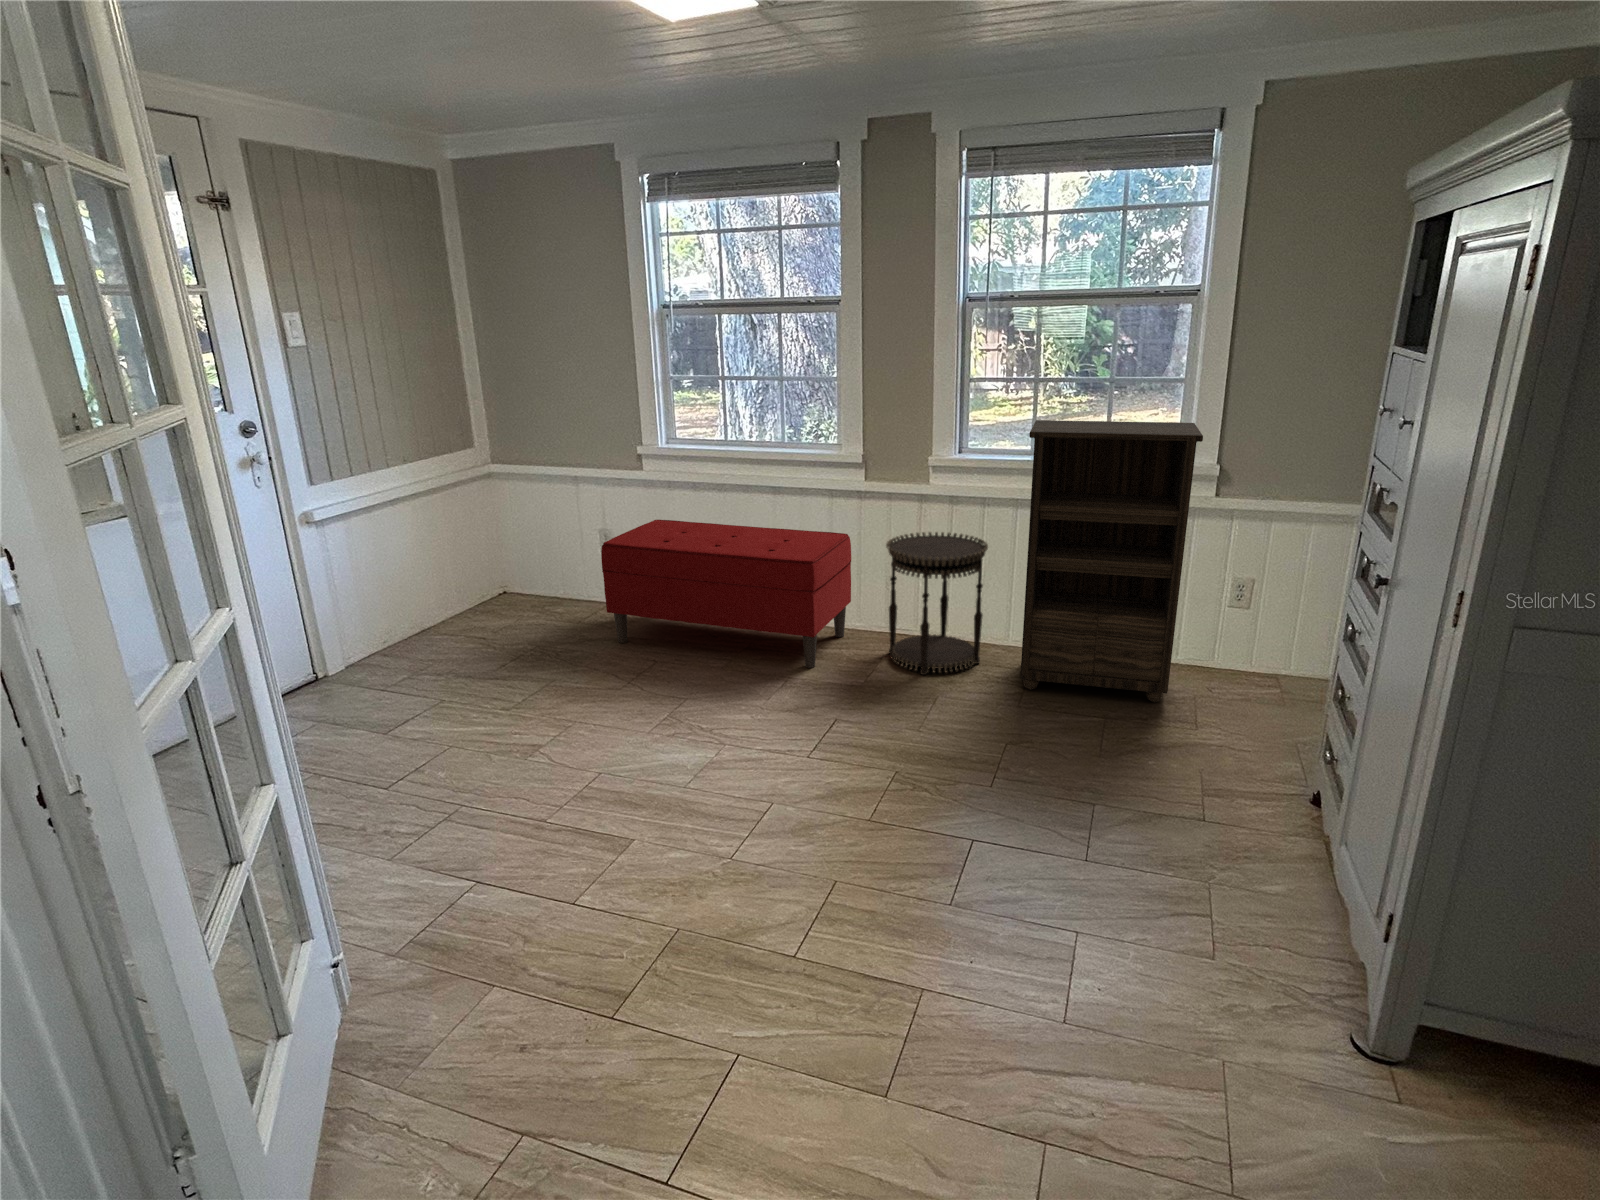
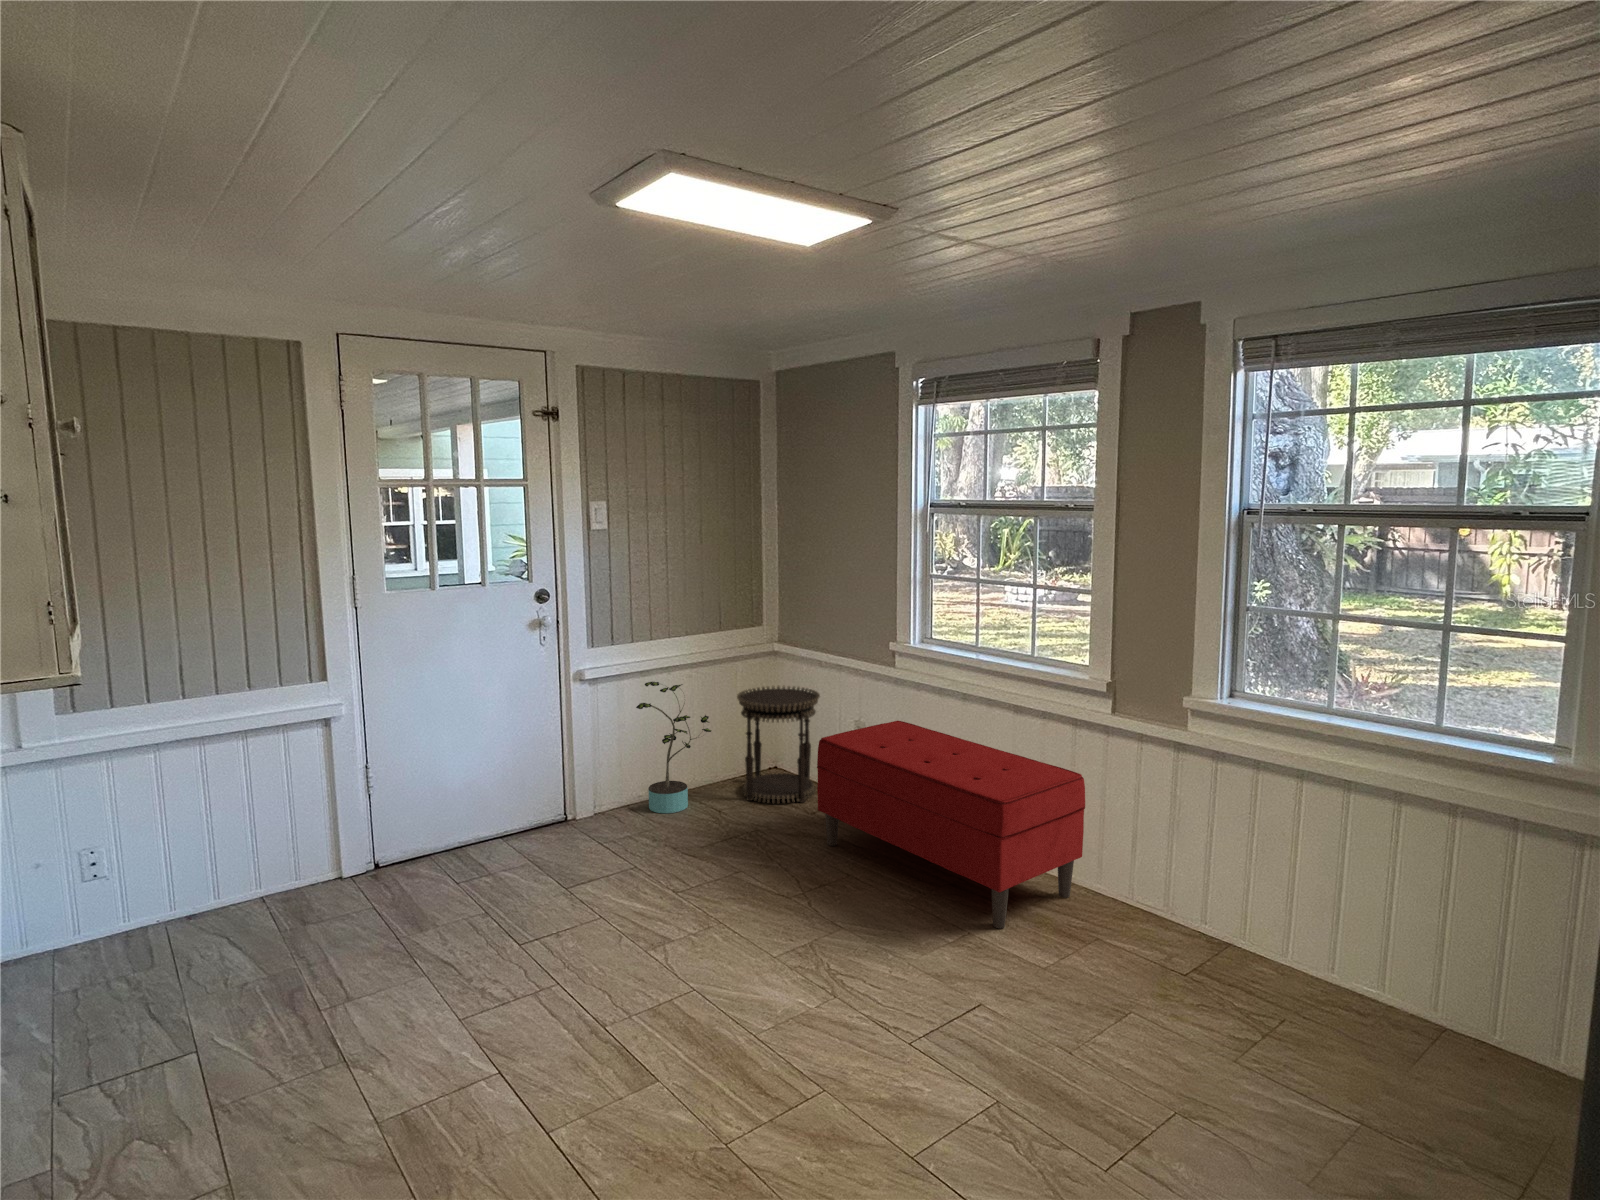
bookshelf: present [1020,420,1203,702] -> none [1251,672,1566,1135]
potted plant: none [376,516,464,653] -> present [636,682,711,813]
side table: present [886,532,988,675] -> present [737,685,820,803]

